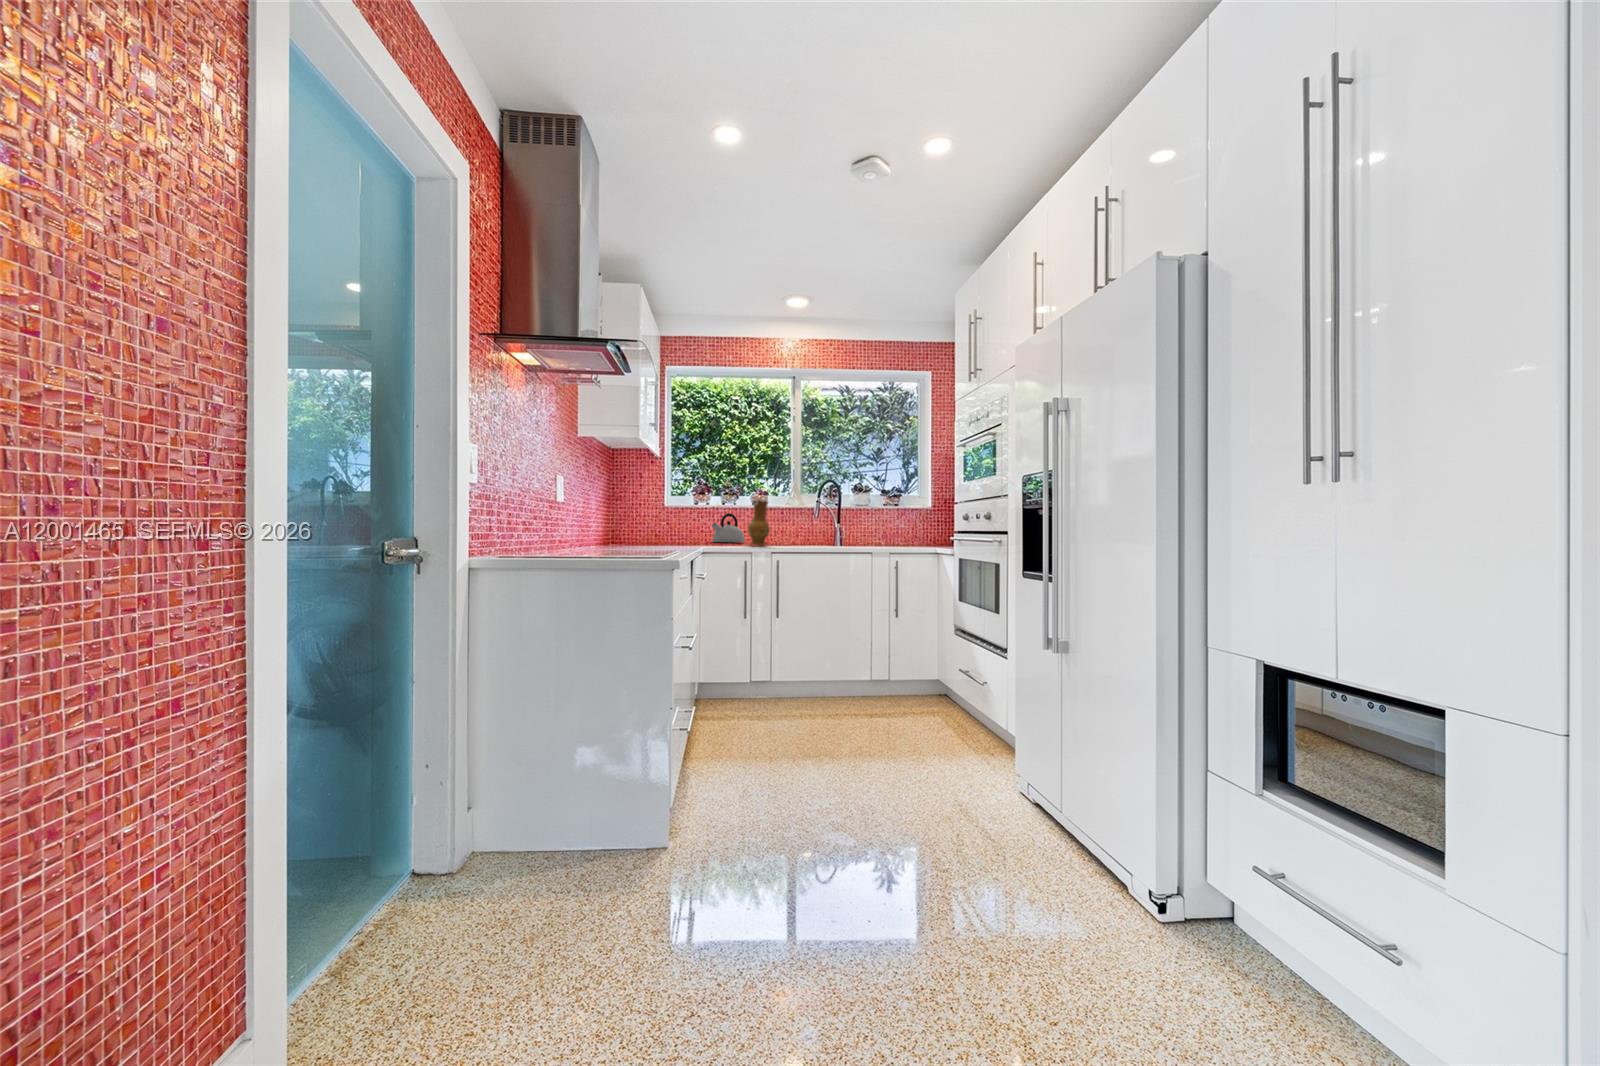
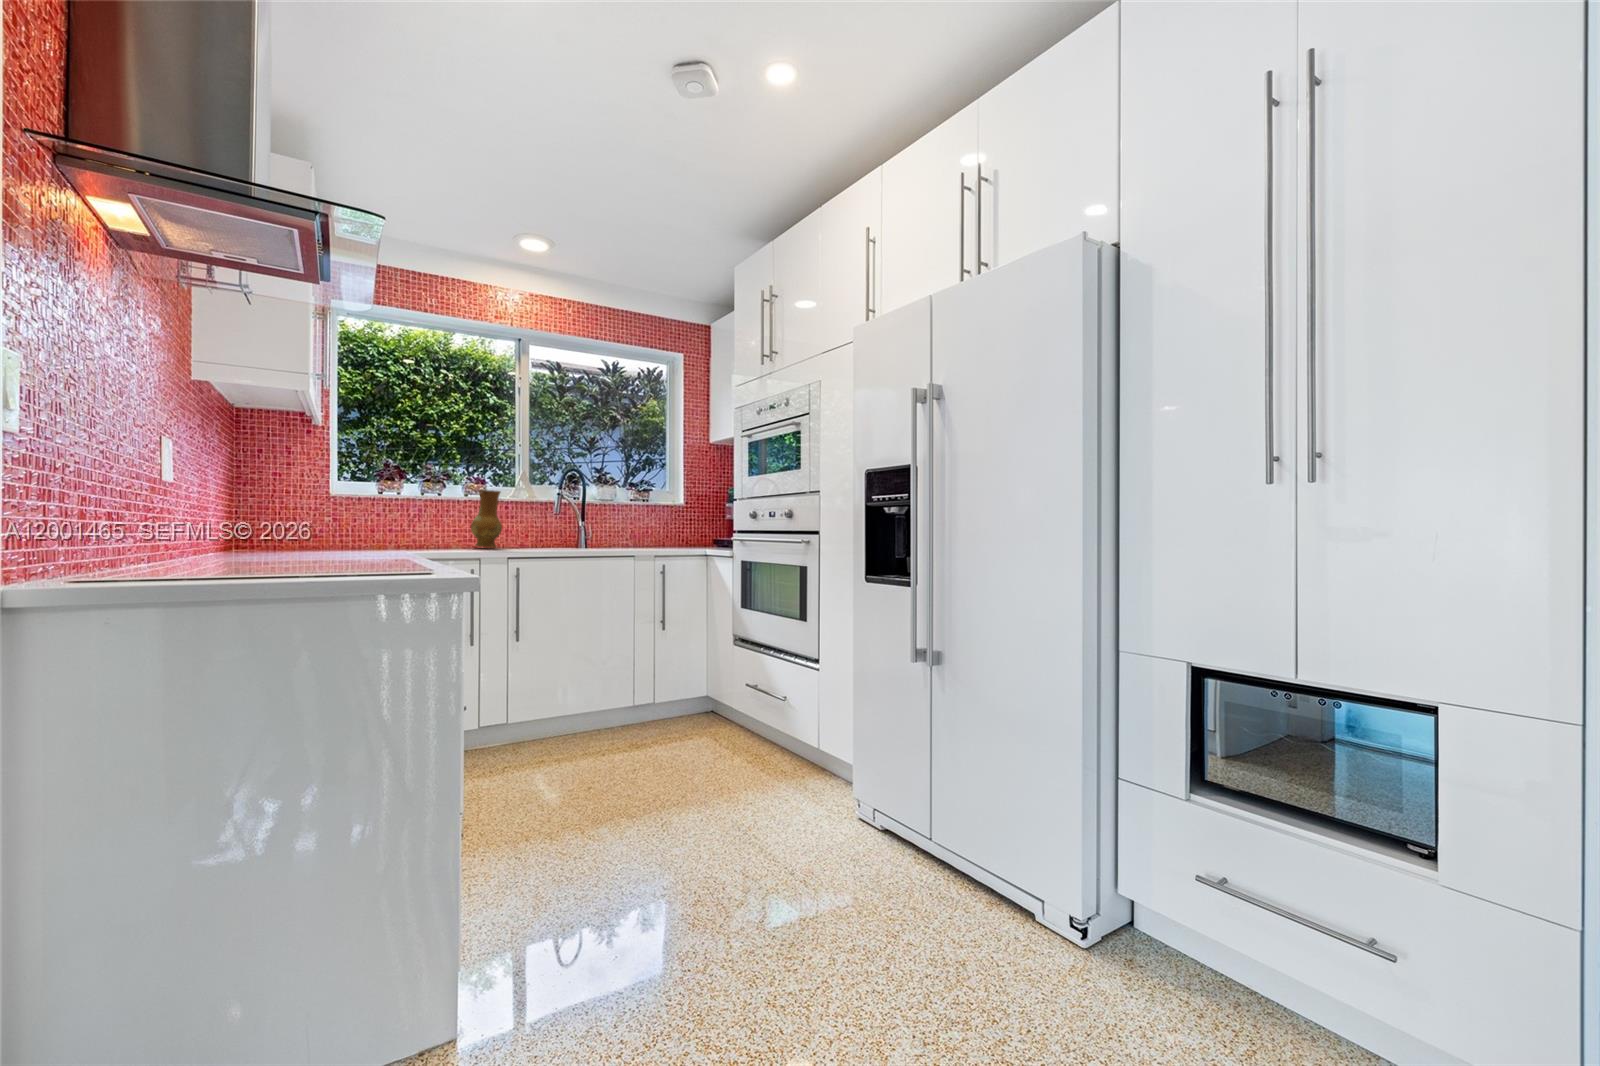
kettle: present [712,513,745,542] -> none [406,506,456,544]

